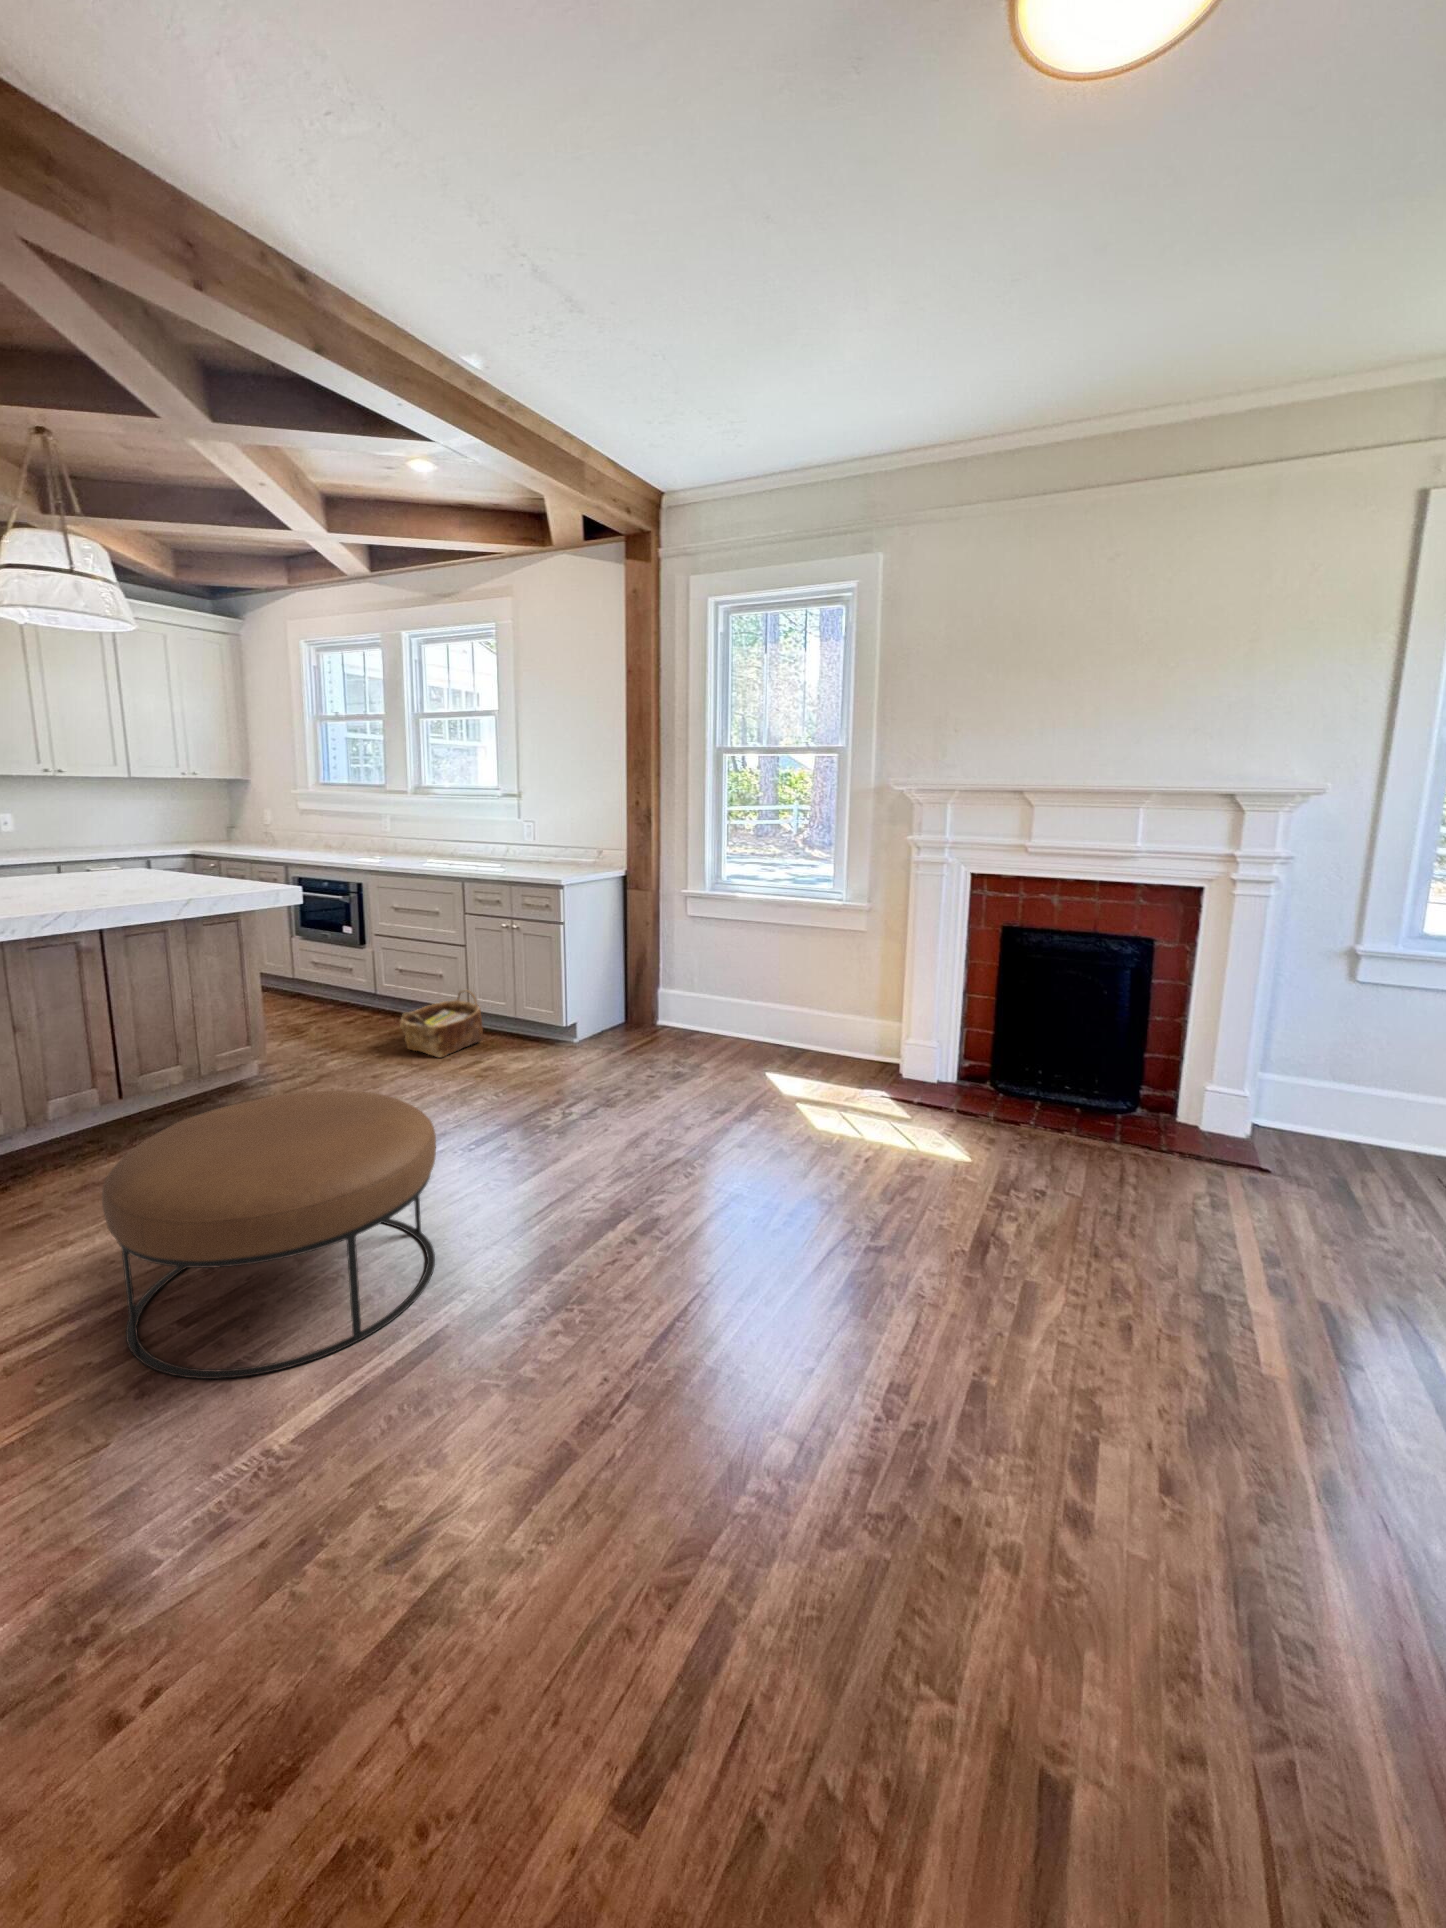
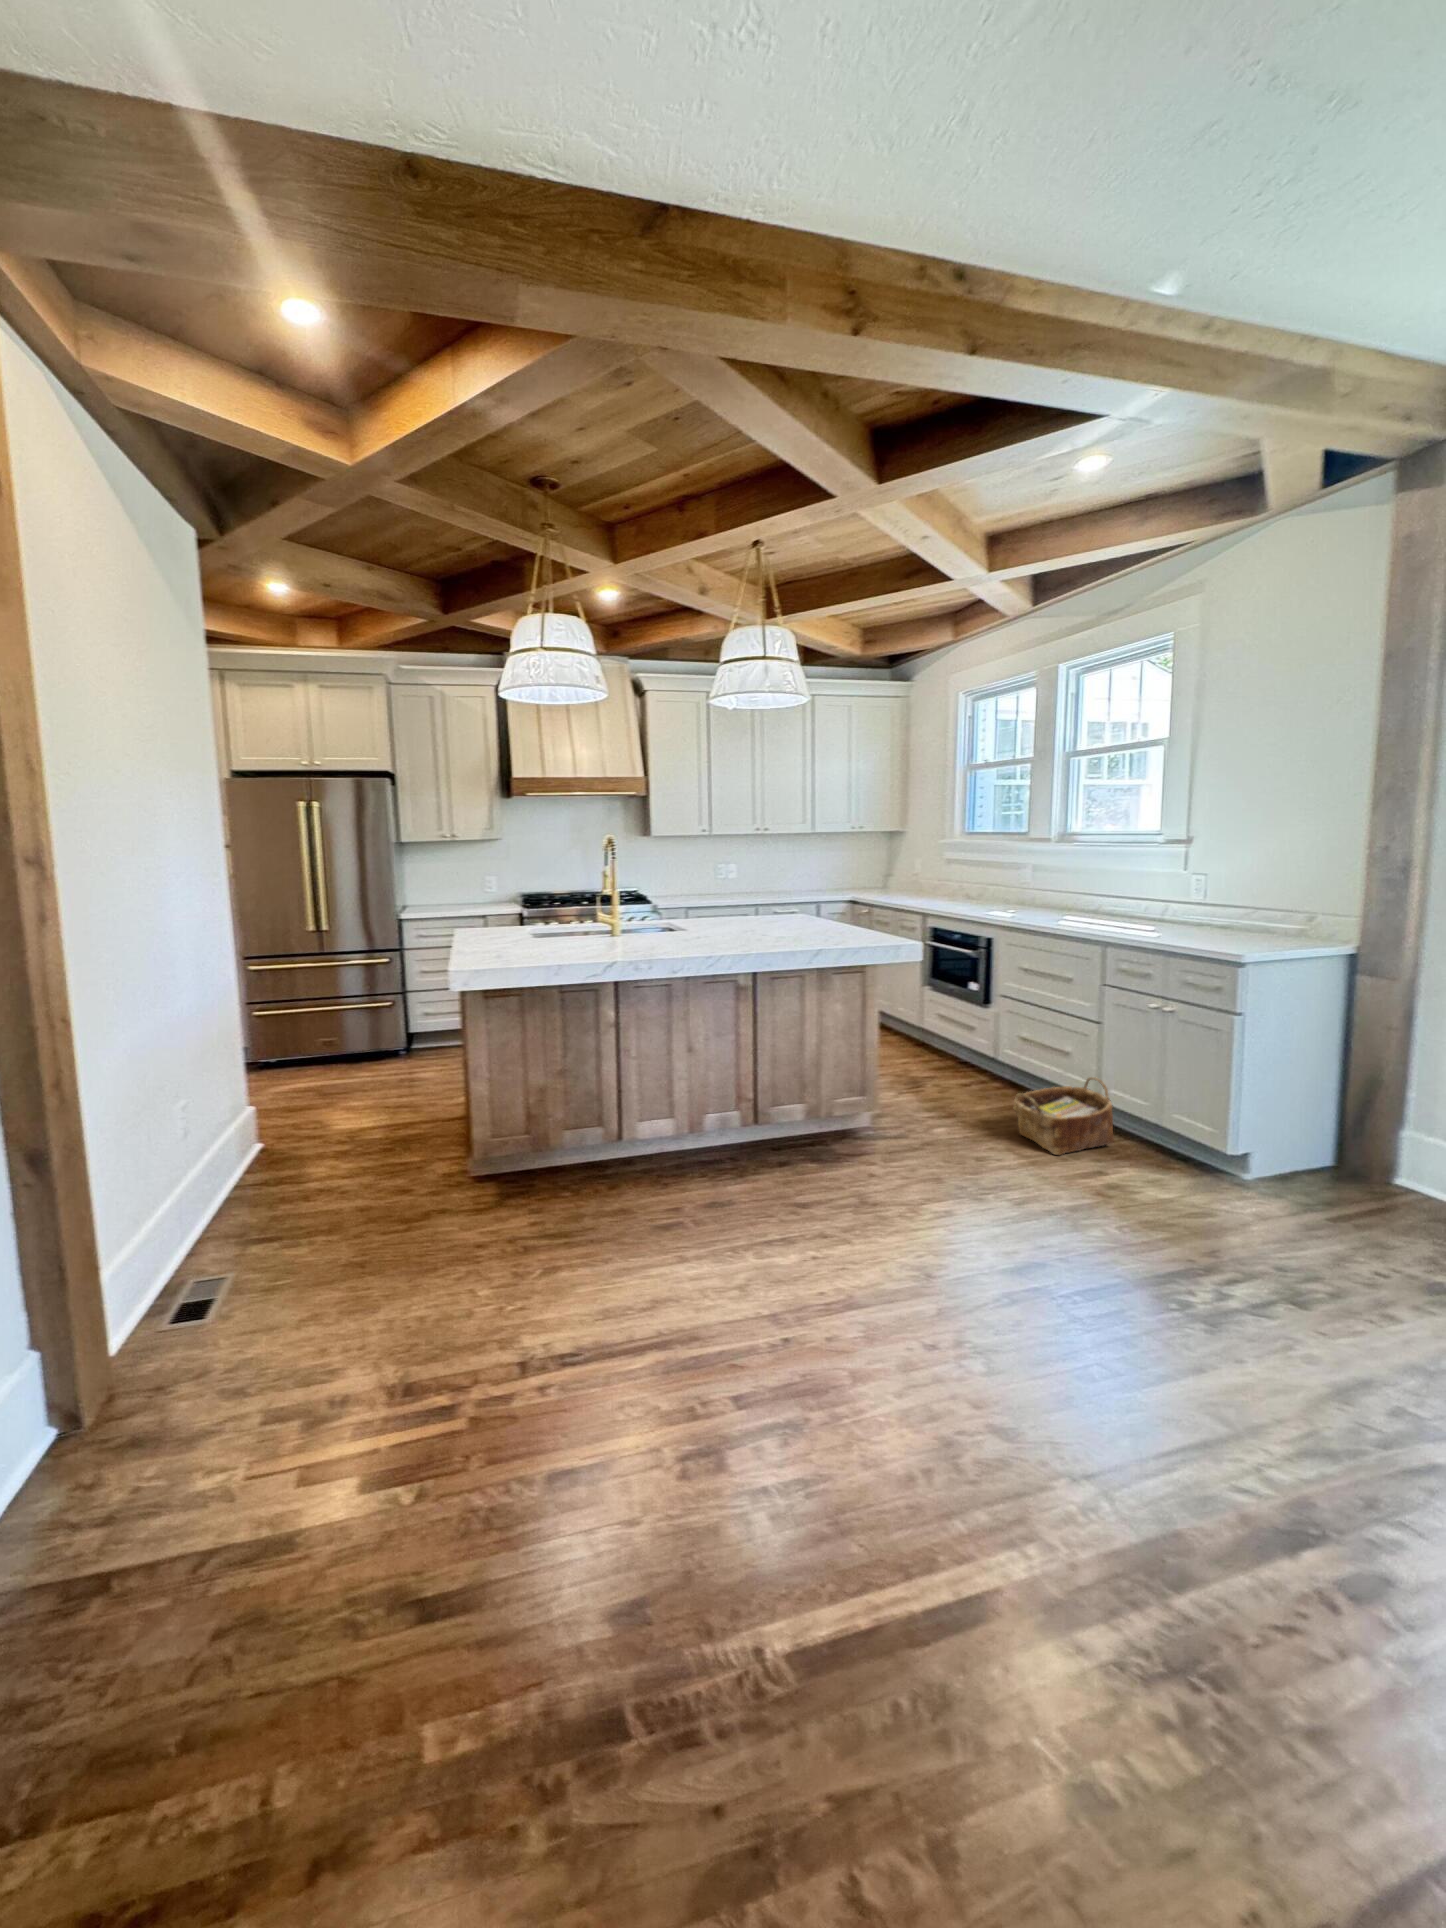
ottoman: present [102,1091,436,1379] -> none [680,1182,1016,1546]

